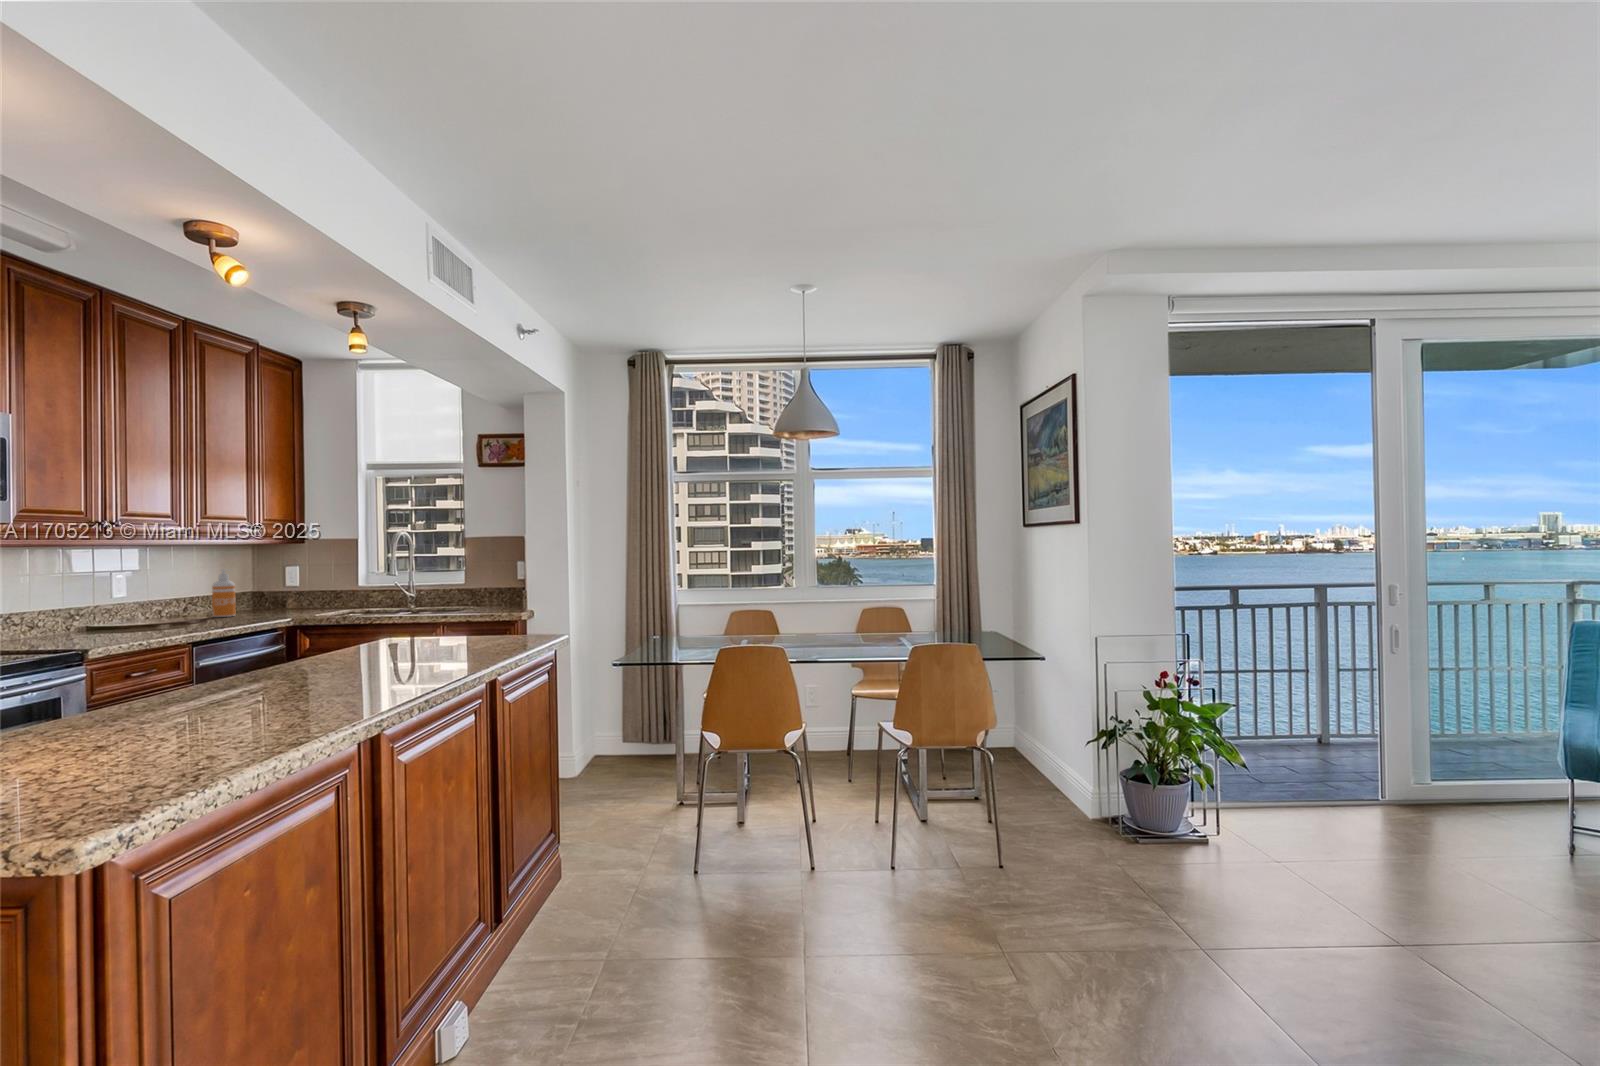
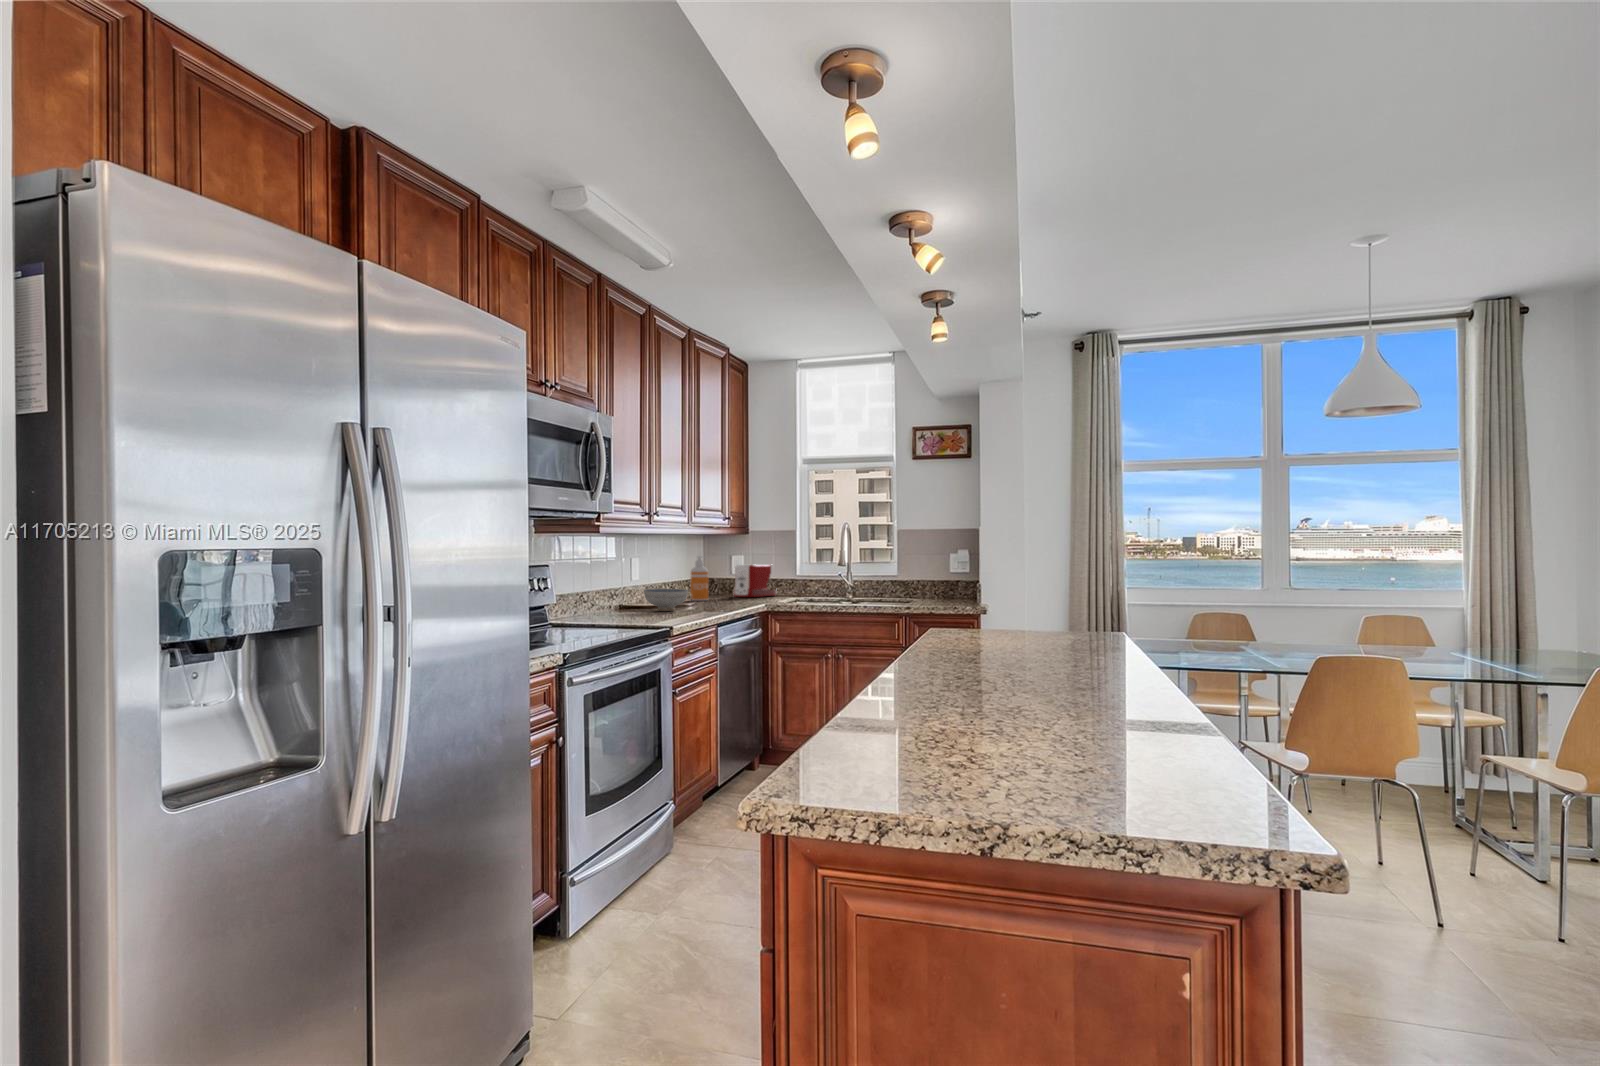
toaster: none [279,574,334,610] -> present [733,565,776,597]
ceramic bowl: none [112,608,172,634] -> present [644,589,688,611]

